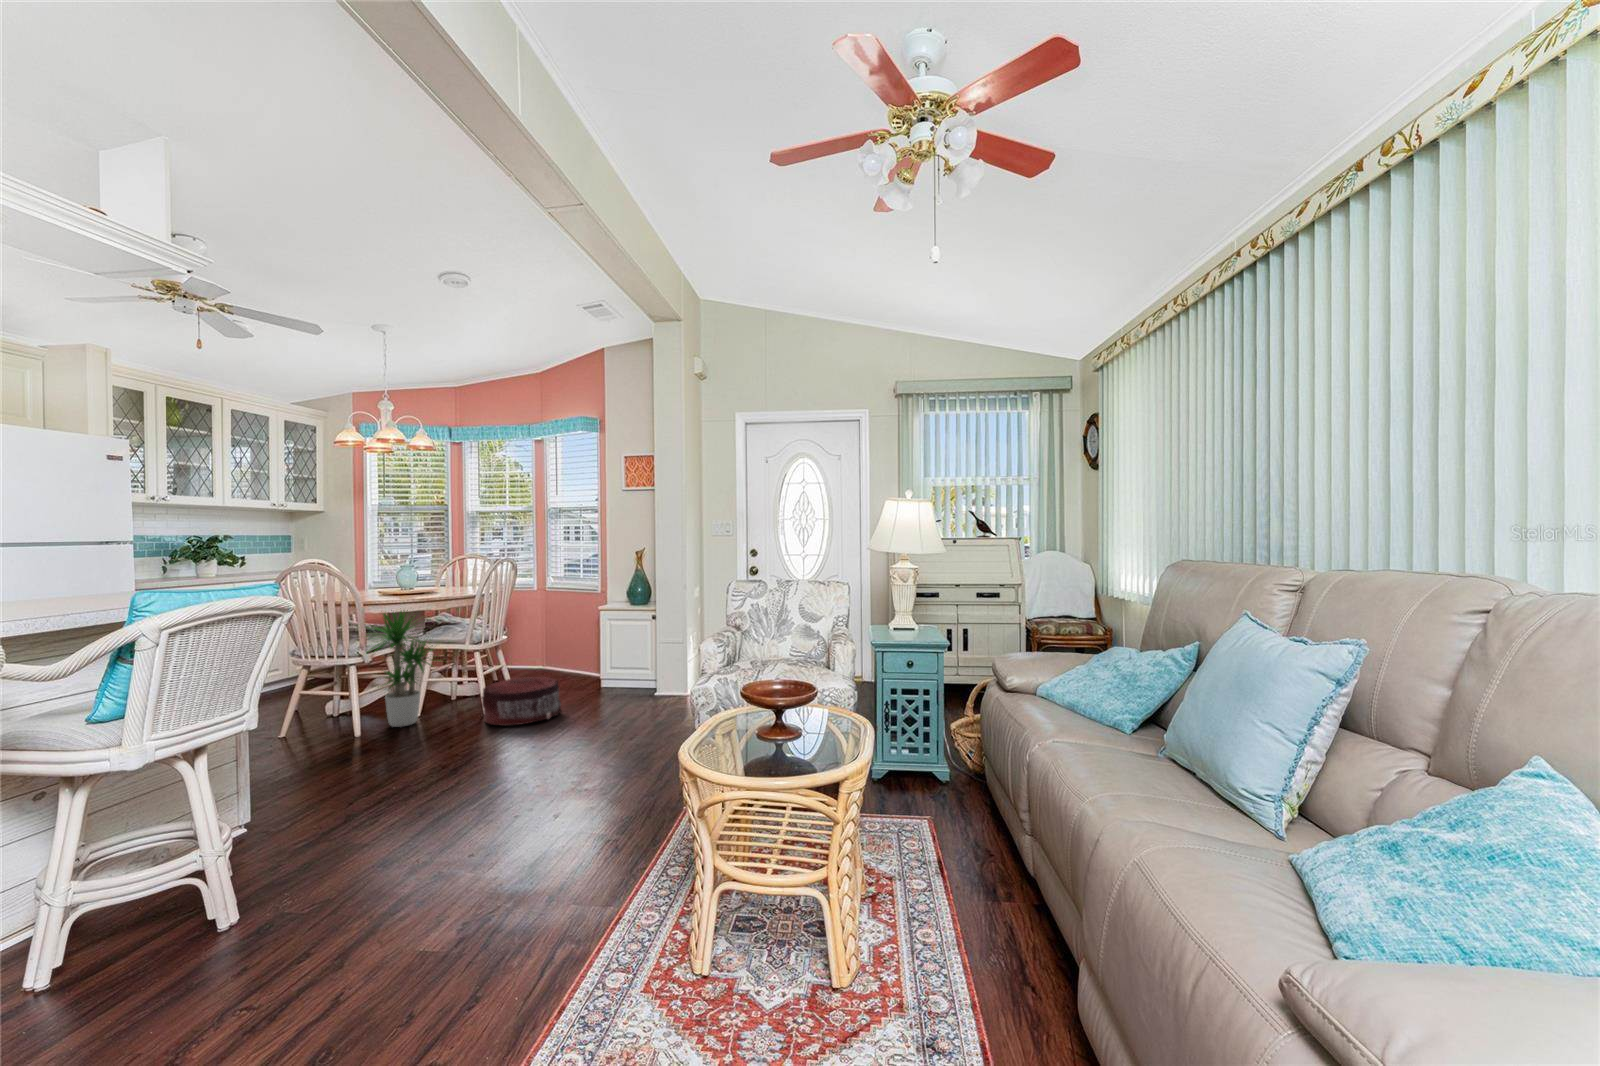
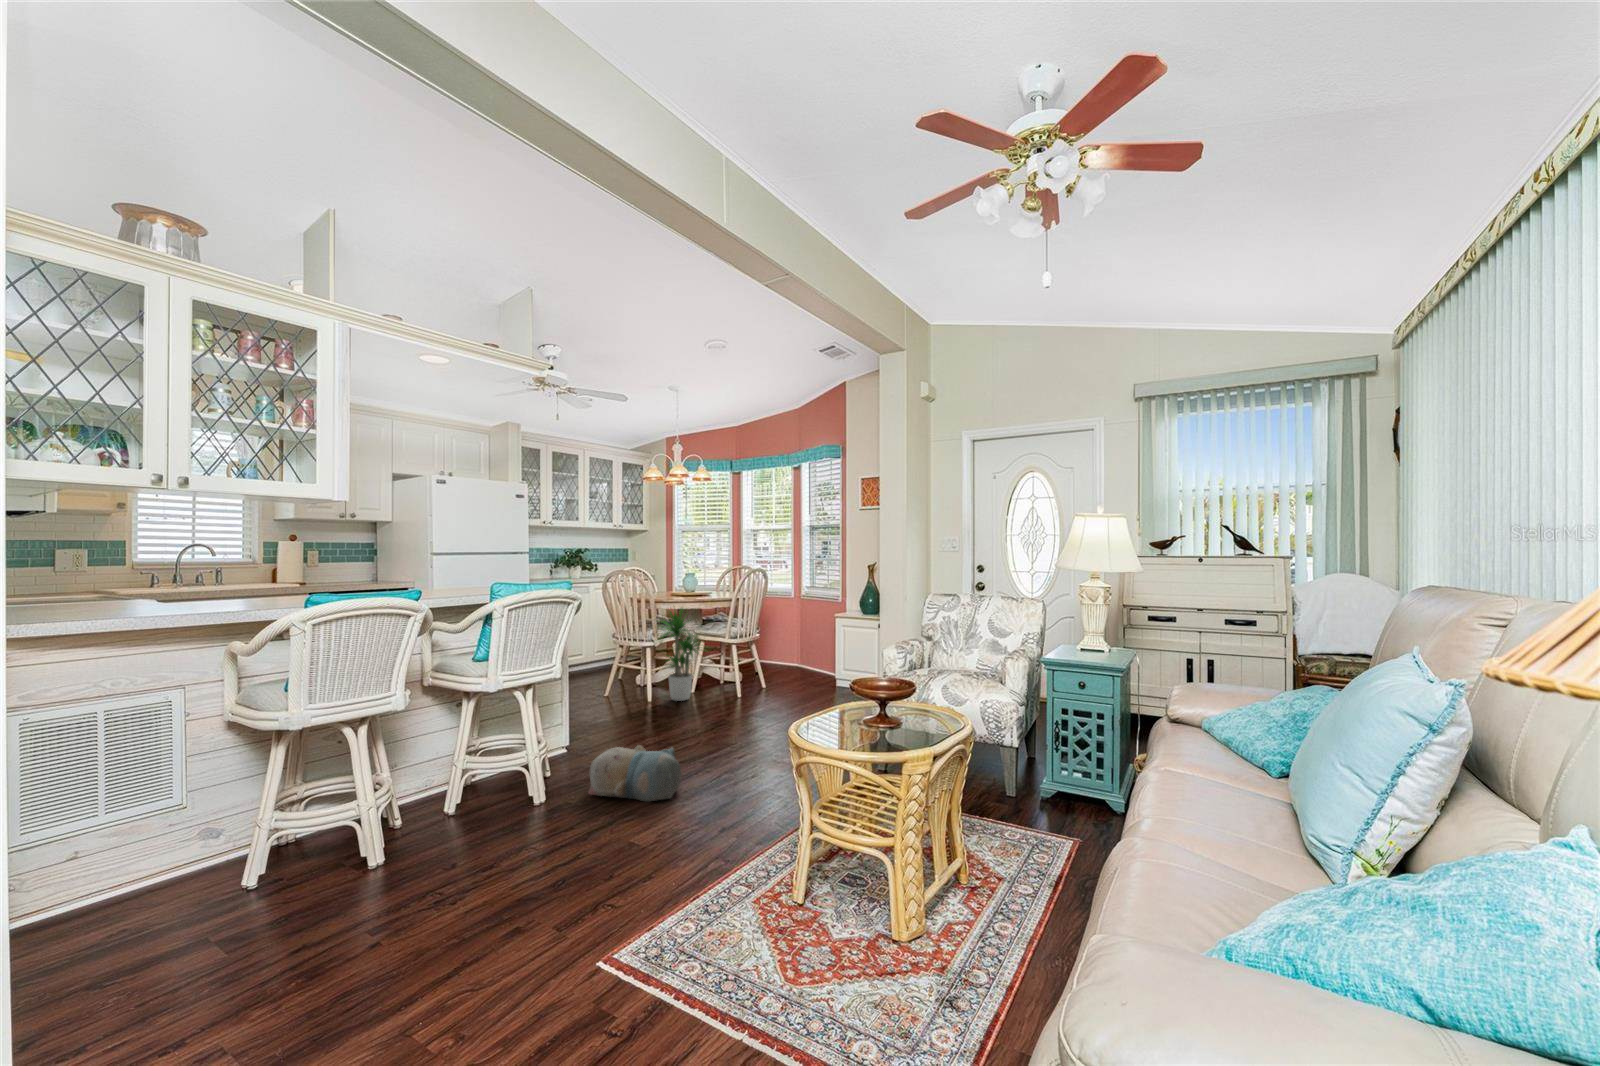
pouf: present [481,677,561,726] -> none [733,670,796,710]
plush toy: none [310,796,462,889] -> present [589,745,682,802]

